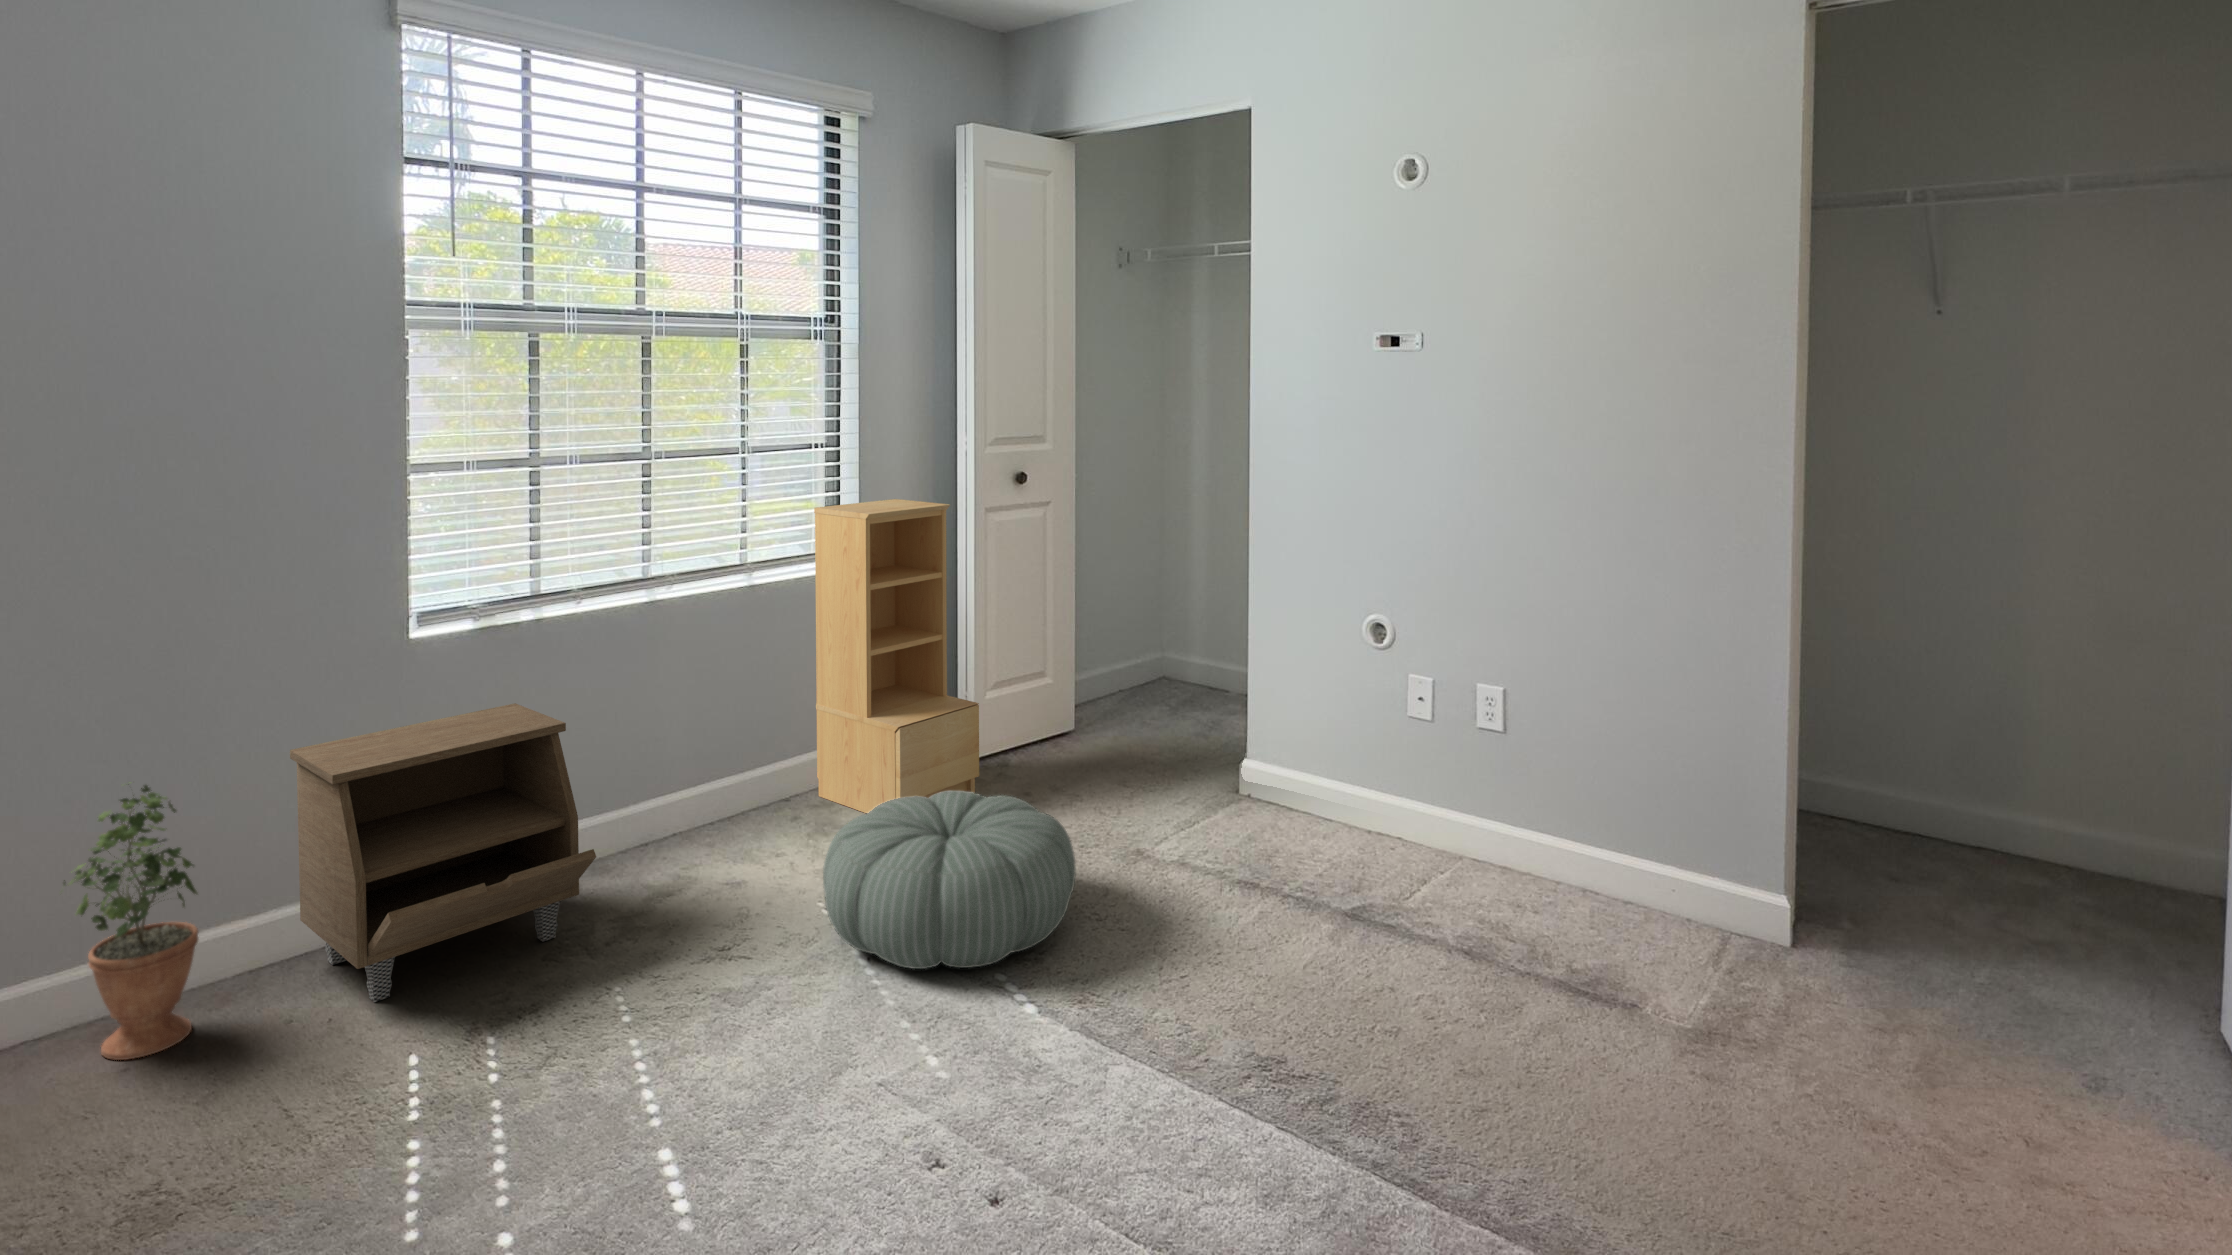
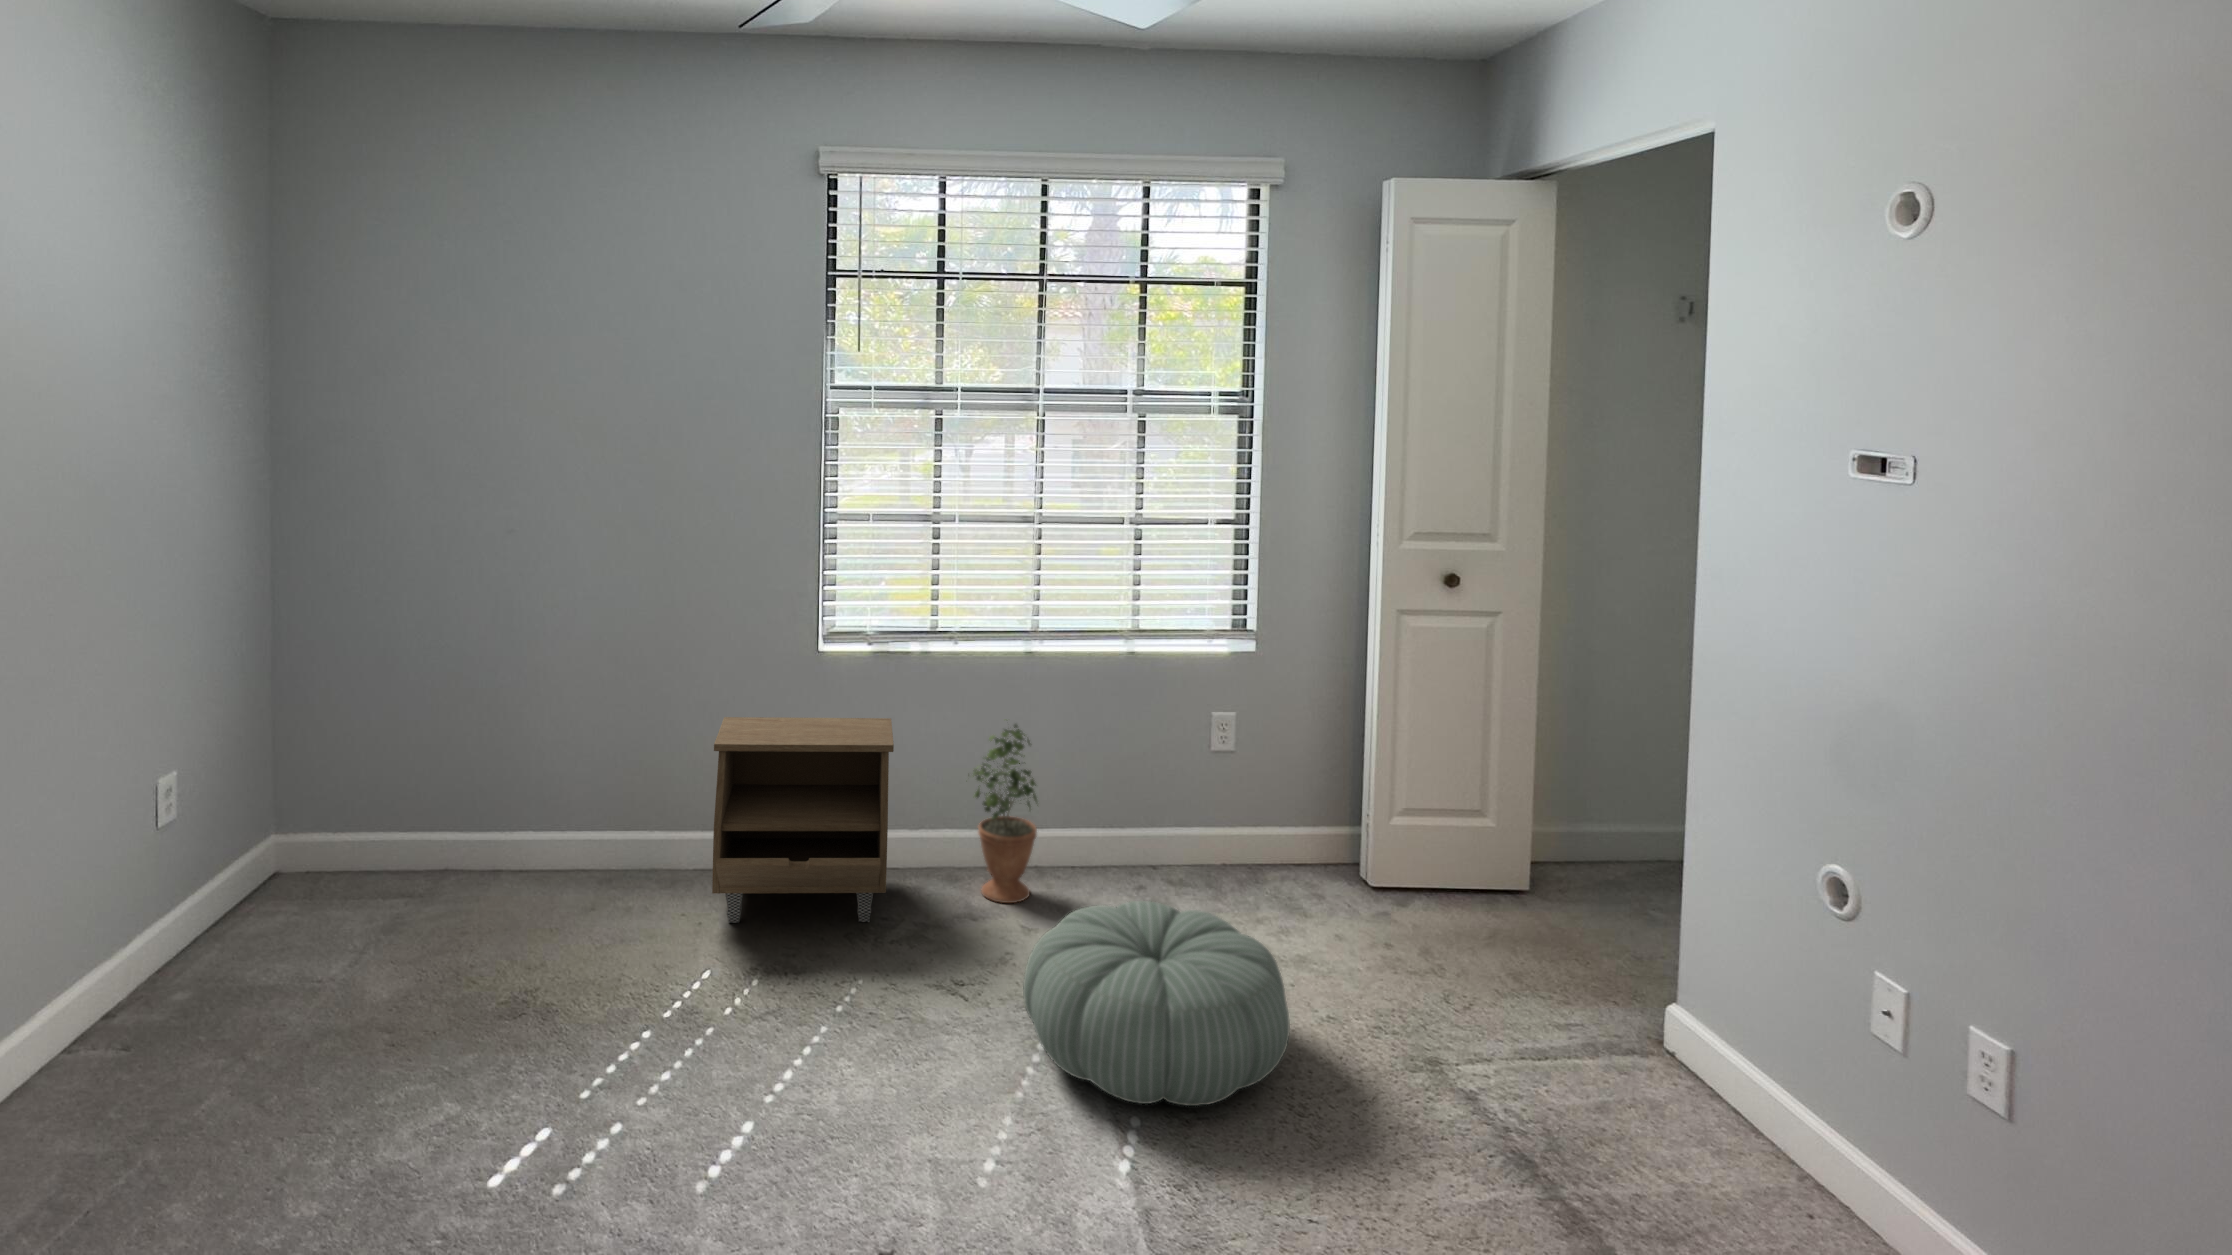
bookshelf: present [814,499,979,813] -> none [1189,587,1344,928]
potted plant: present [63,785,198,1060] -> present [973,724,1037,903]

